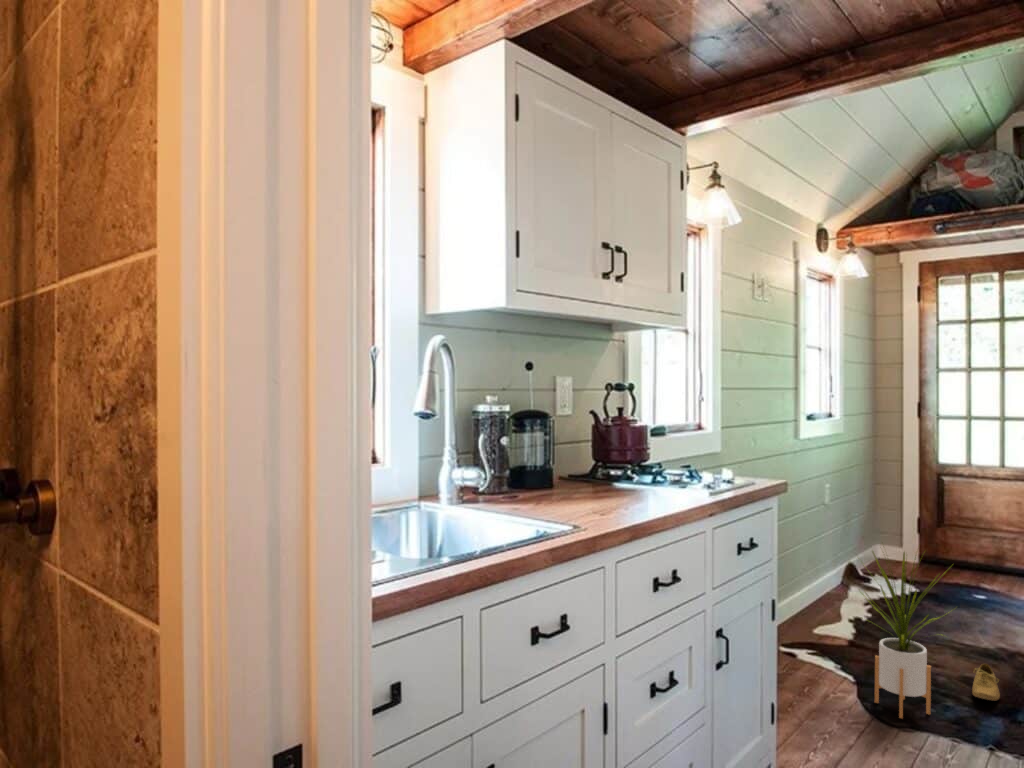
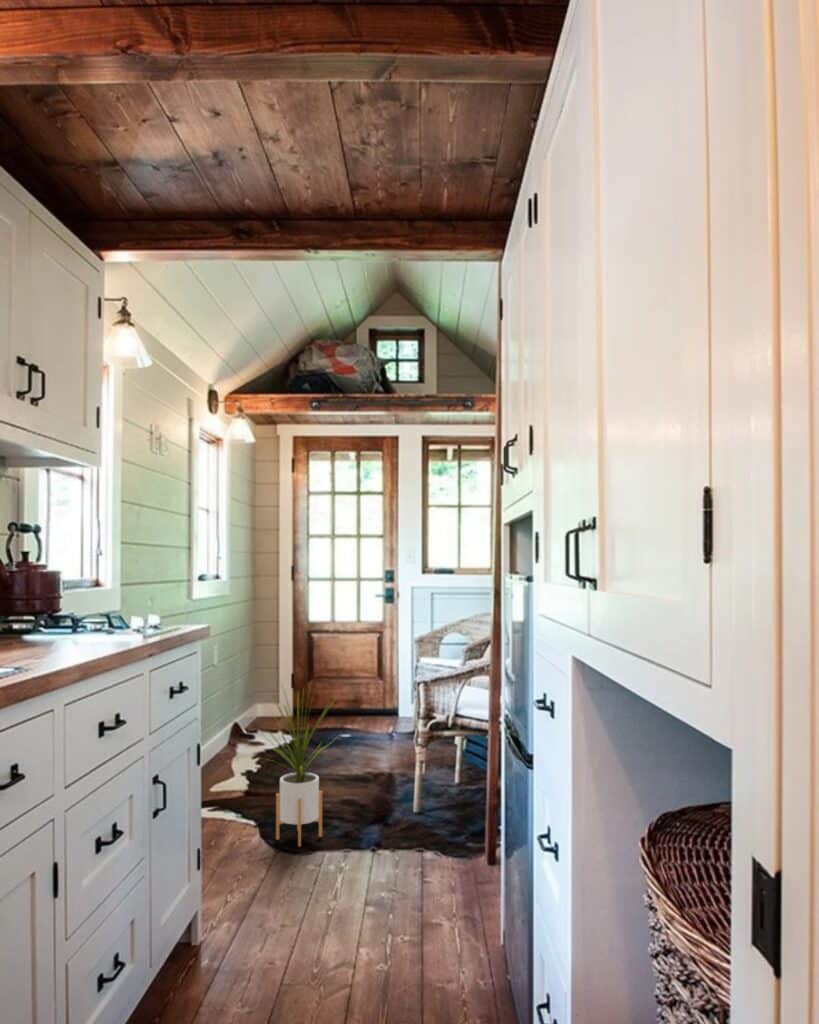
shoe: present [972,664,1000,701] -> none [351,783,371,813]

